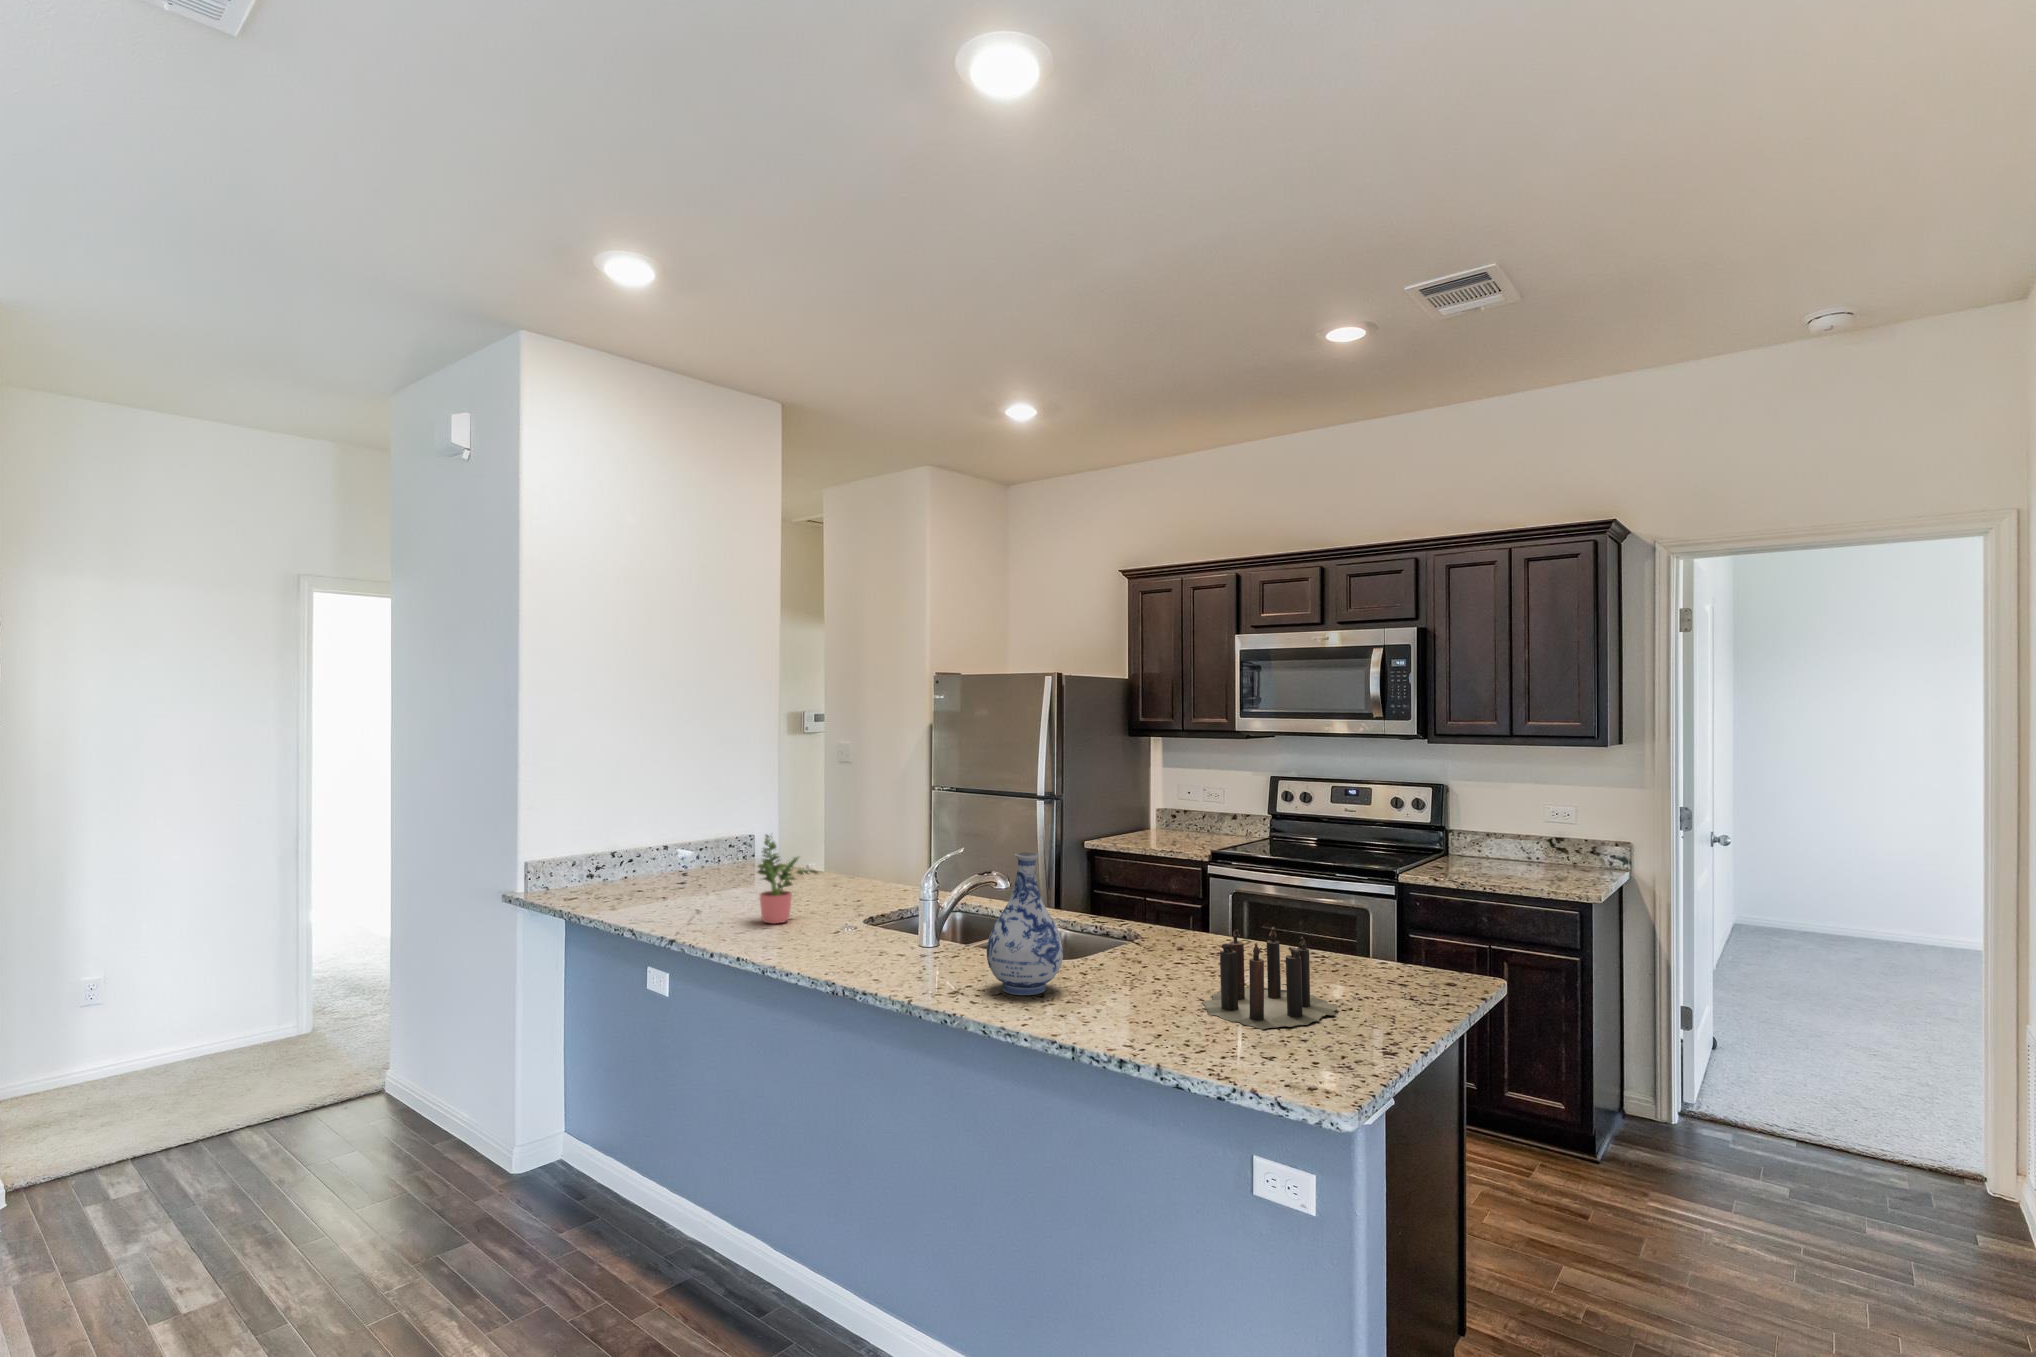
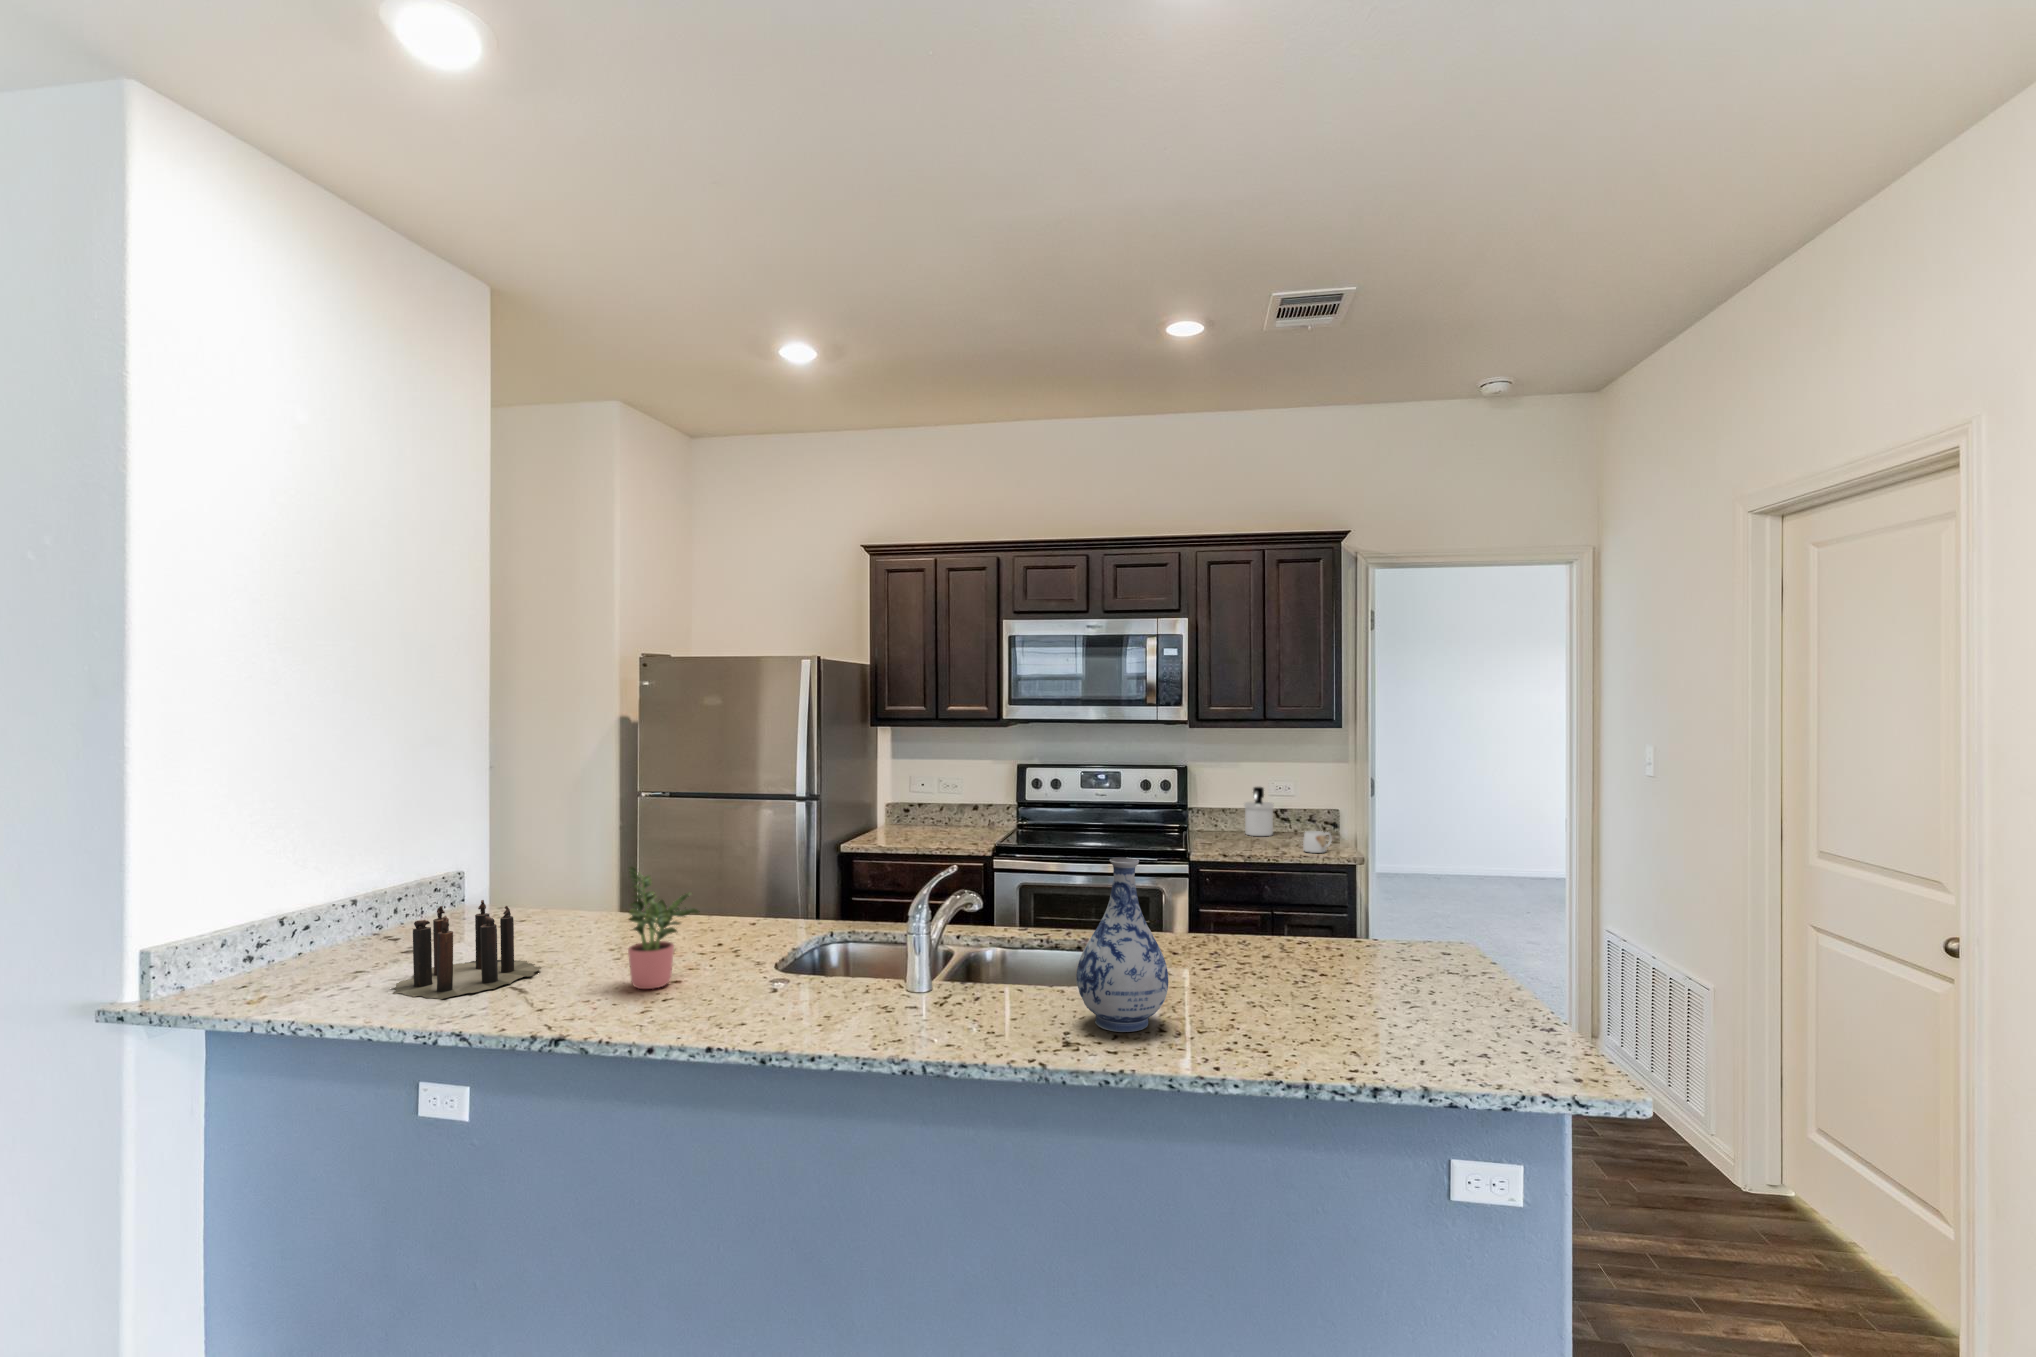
soap dispenser: none [1501,812,1537,867] -> present [1244,787,1274,836]
mug: none [1532,864,1570,889] -> present [1303,831,1332,853]
candle: present [1203,927,1339,1029] -> present [393,900,542,999]

